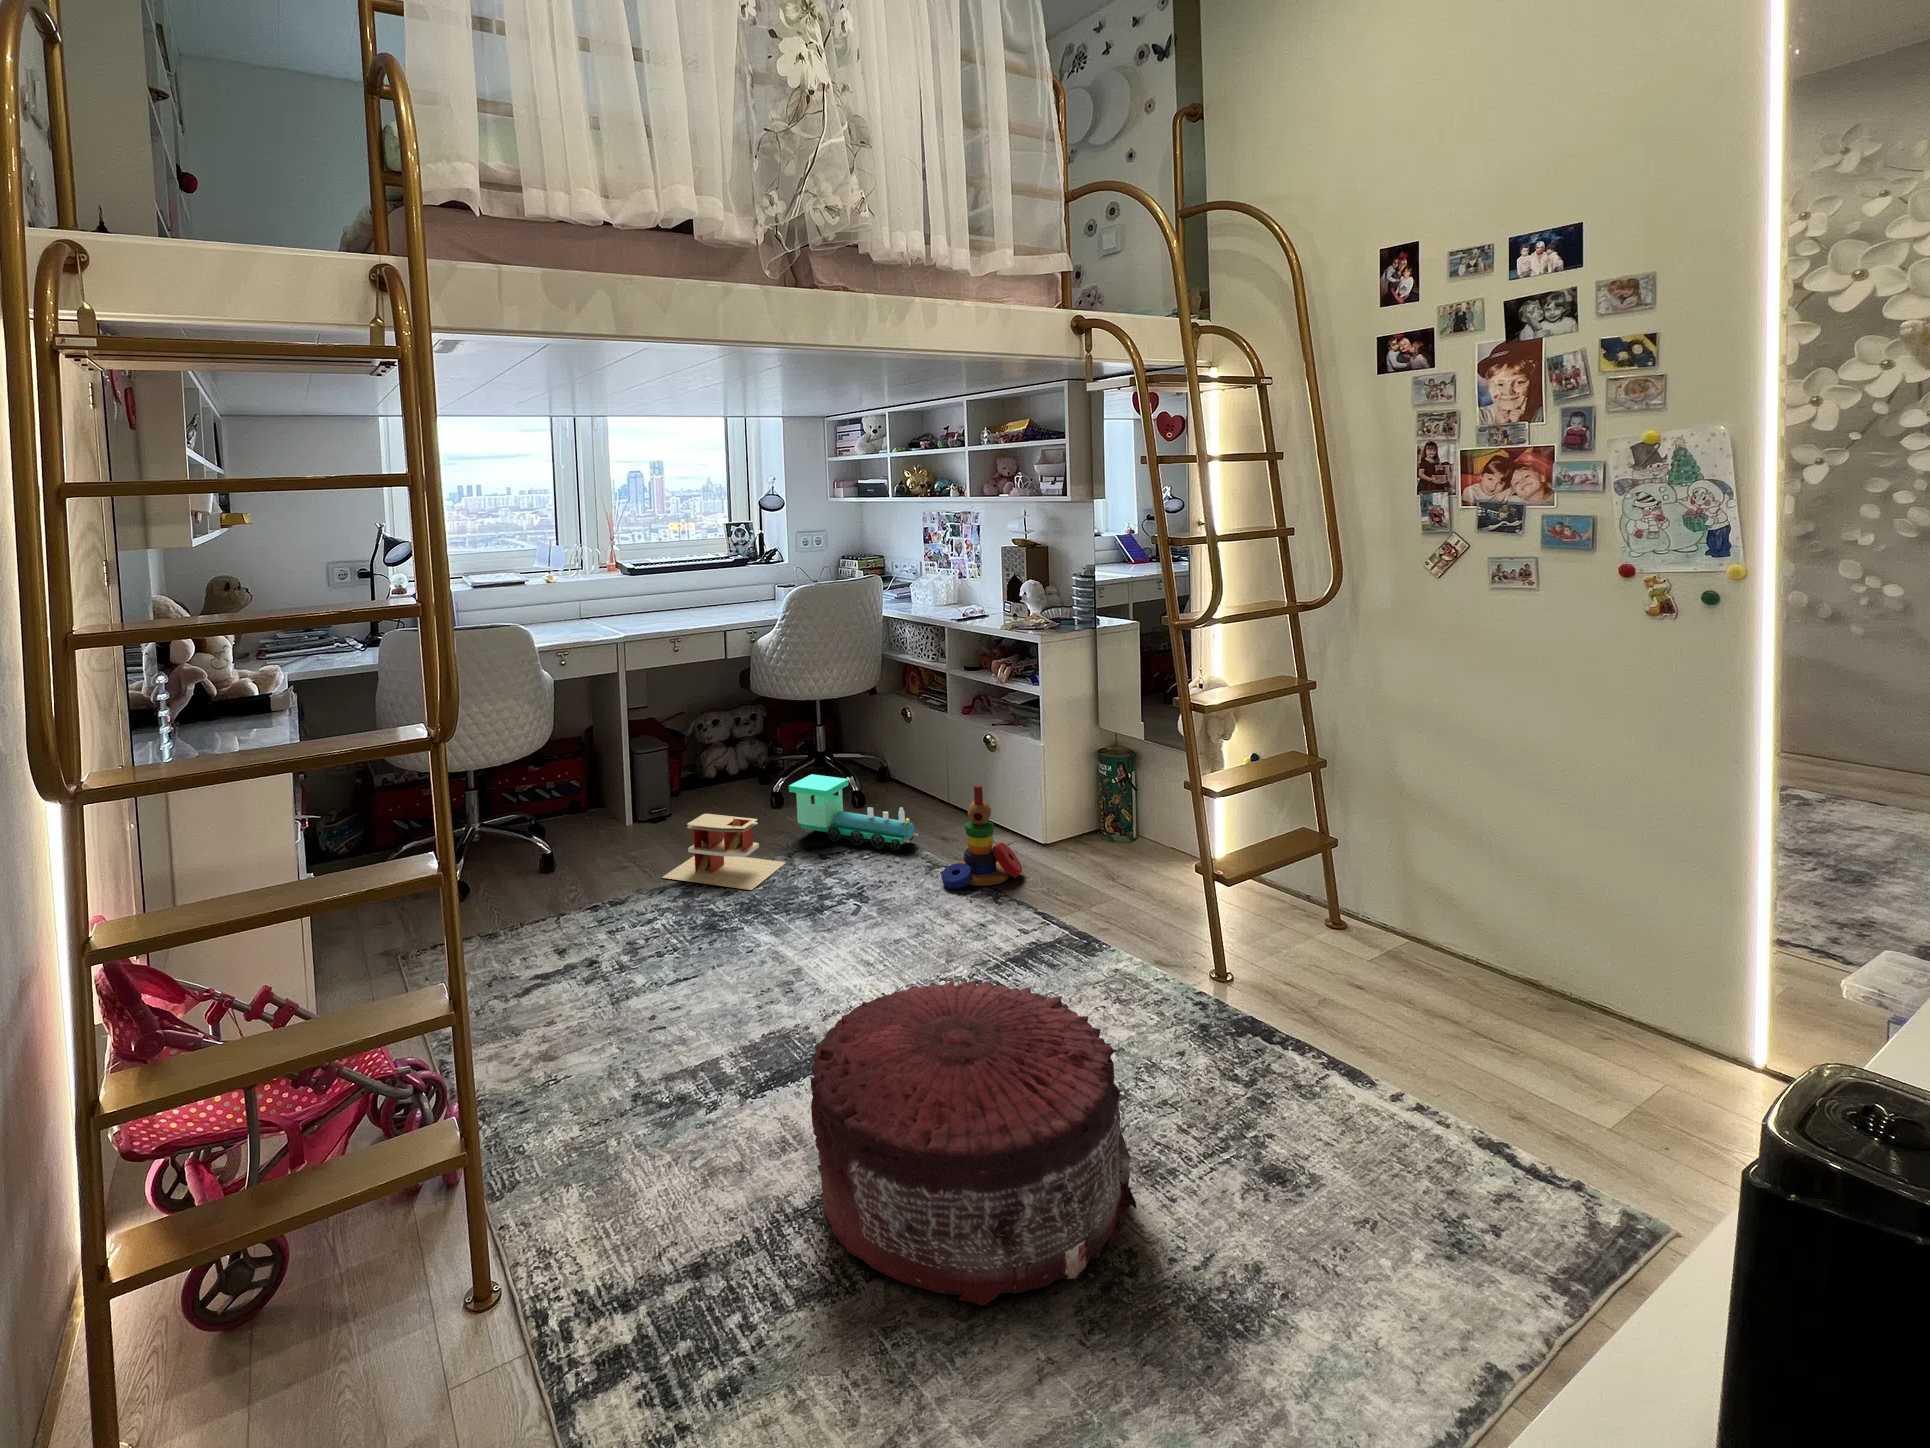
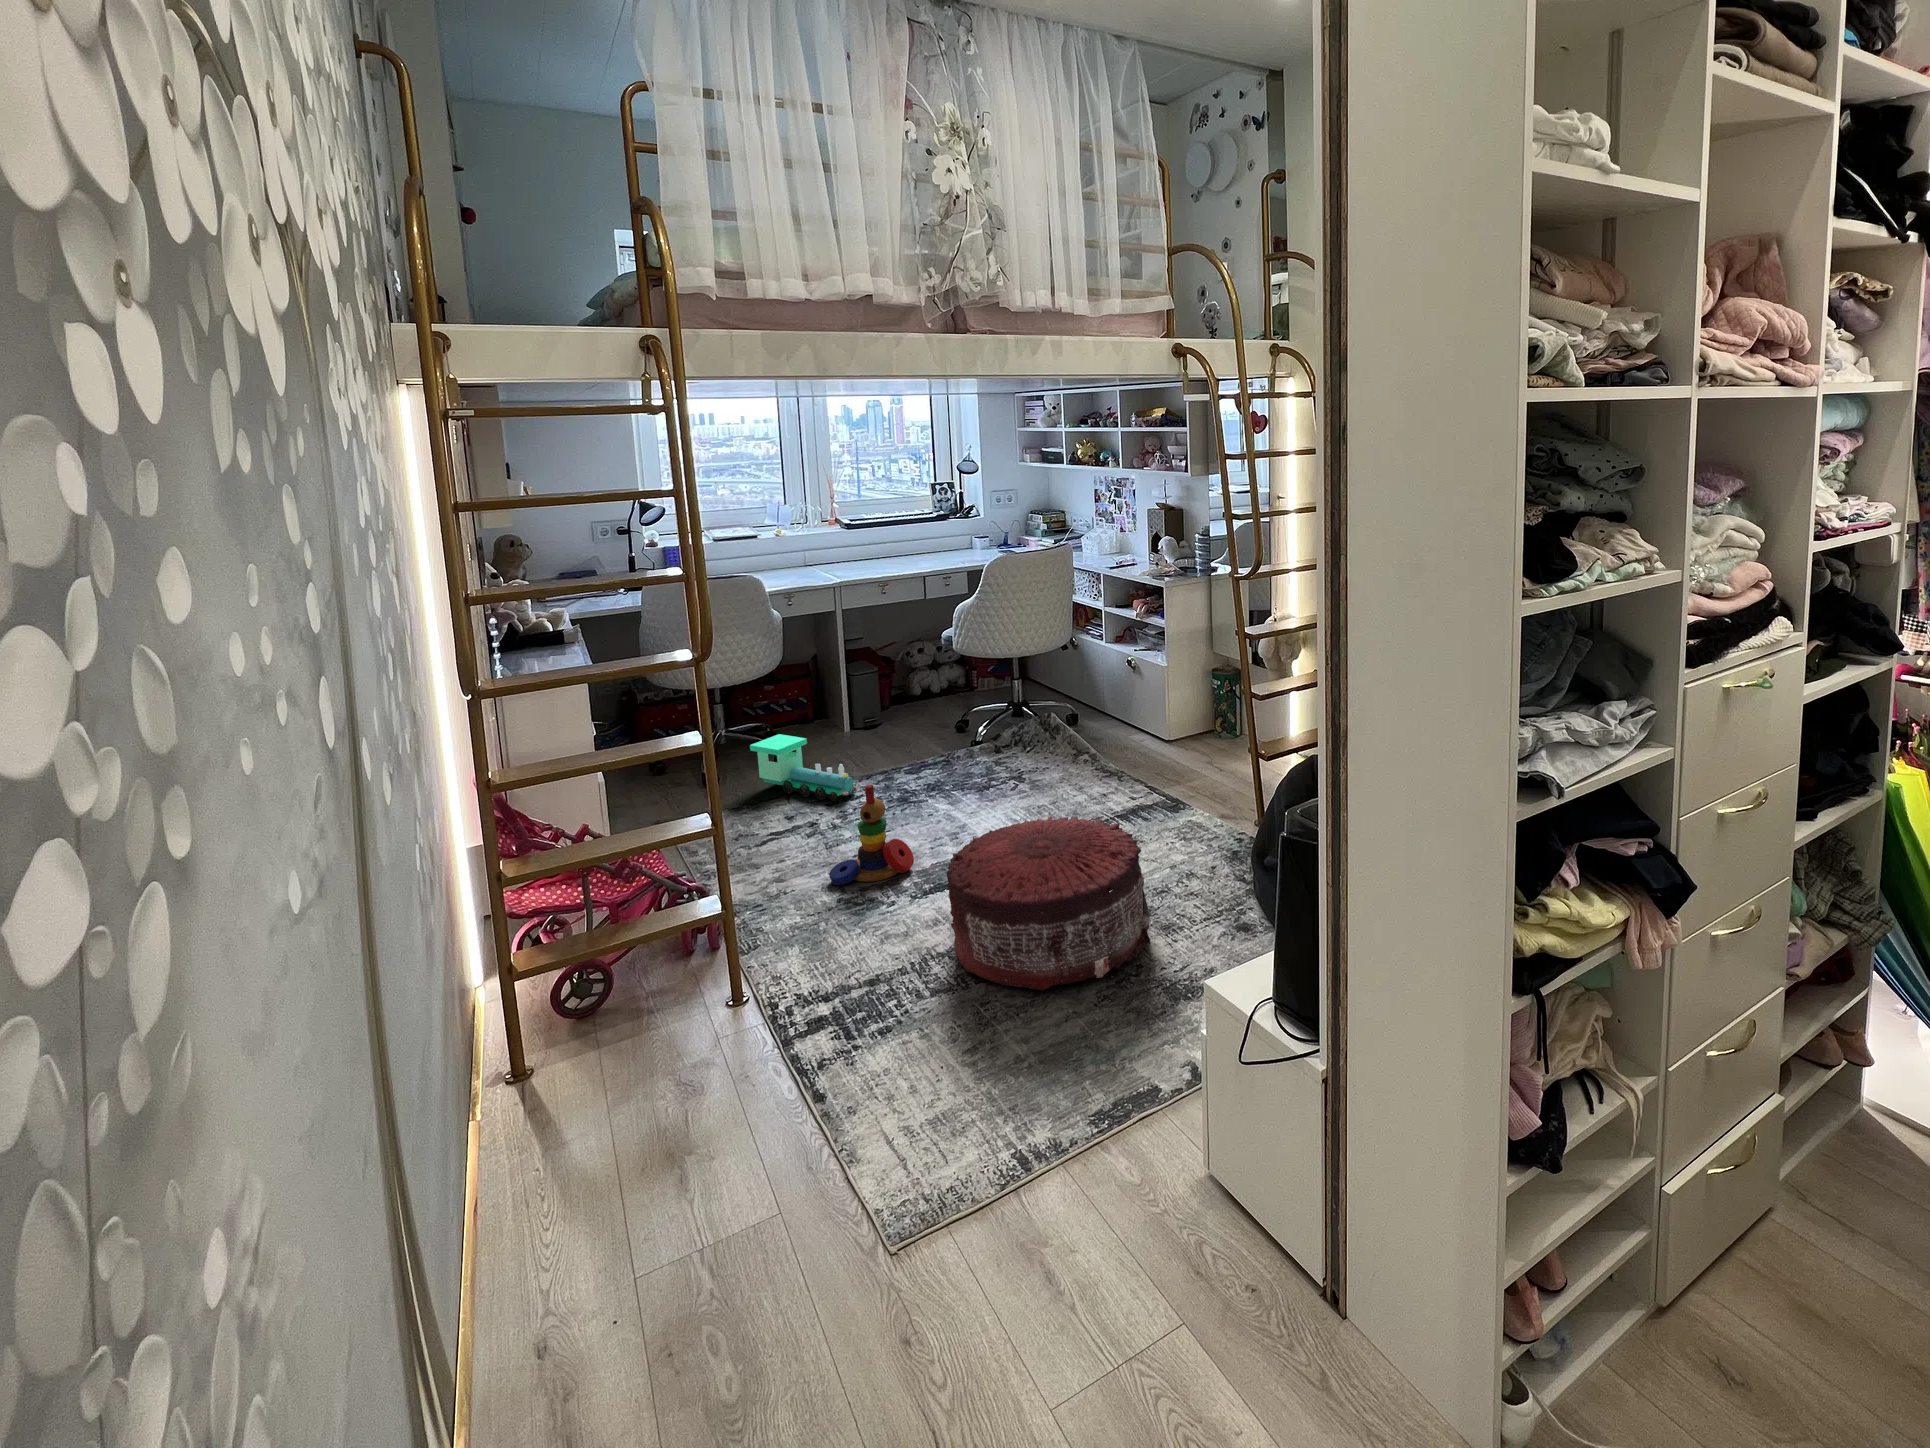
toy train: present [789,774,918,850] -> present [750,734,858,801]
stacking toy: present [941,785,1022,889] -> present [829,785,914,885]
toy house: present [662,814,786,890] -> none [870,720,968,775]

